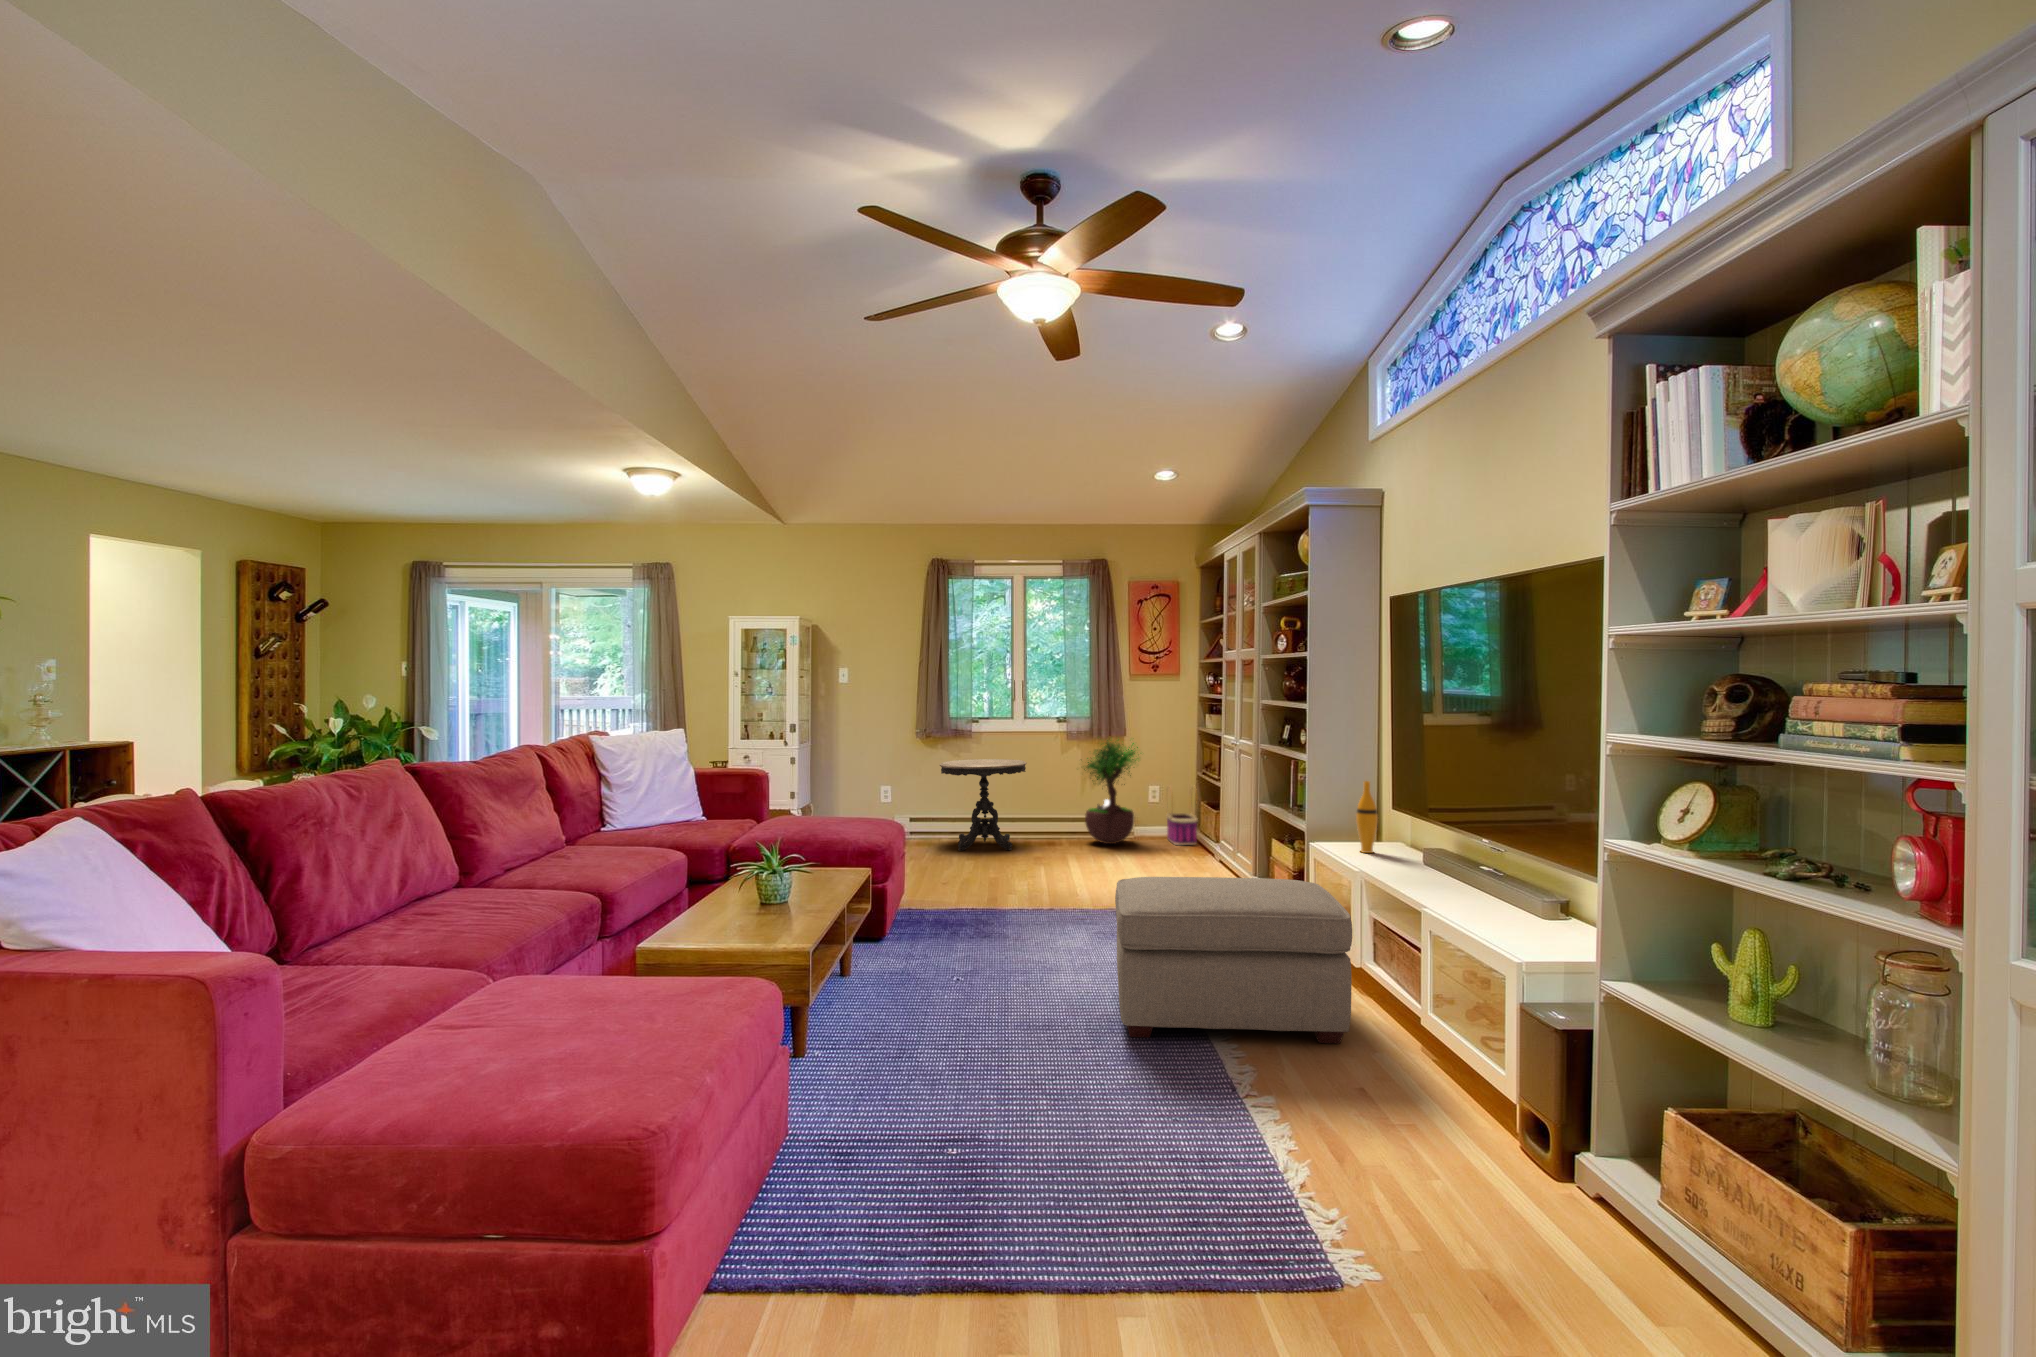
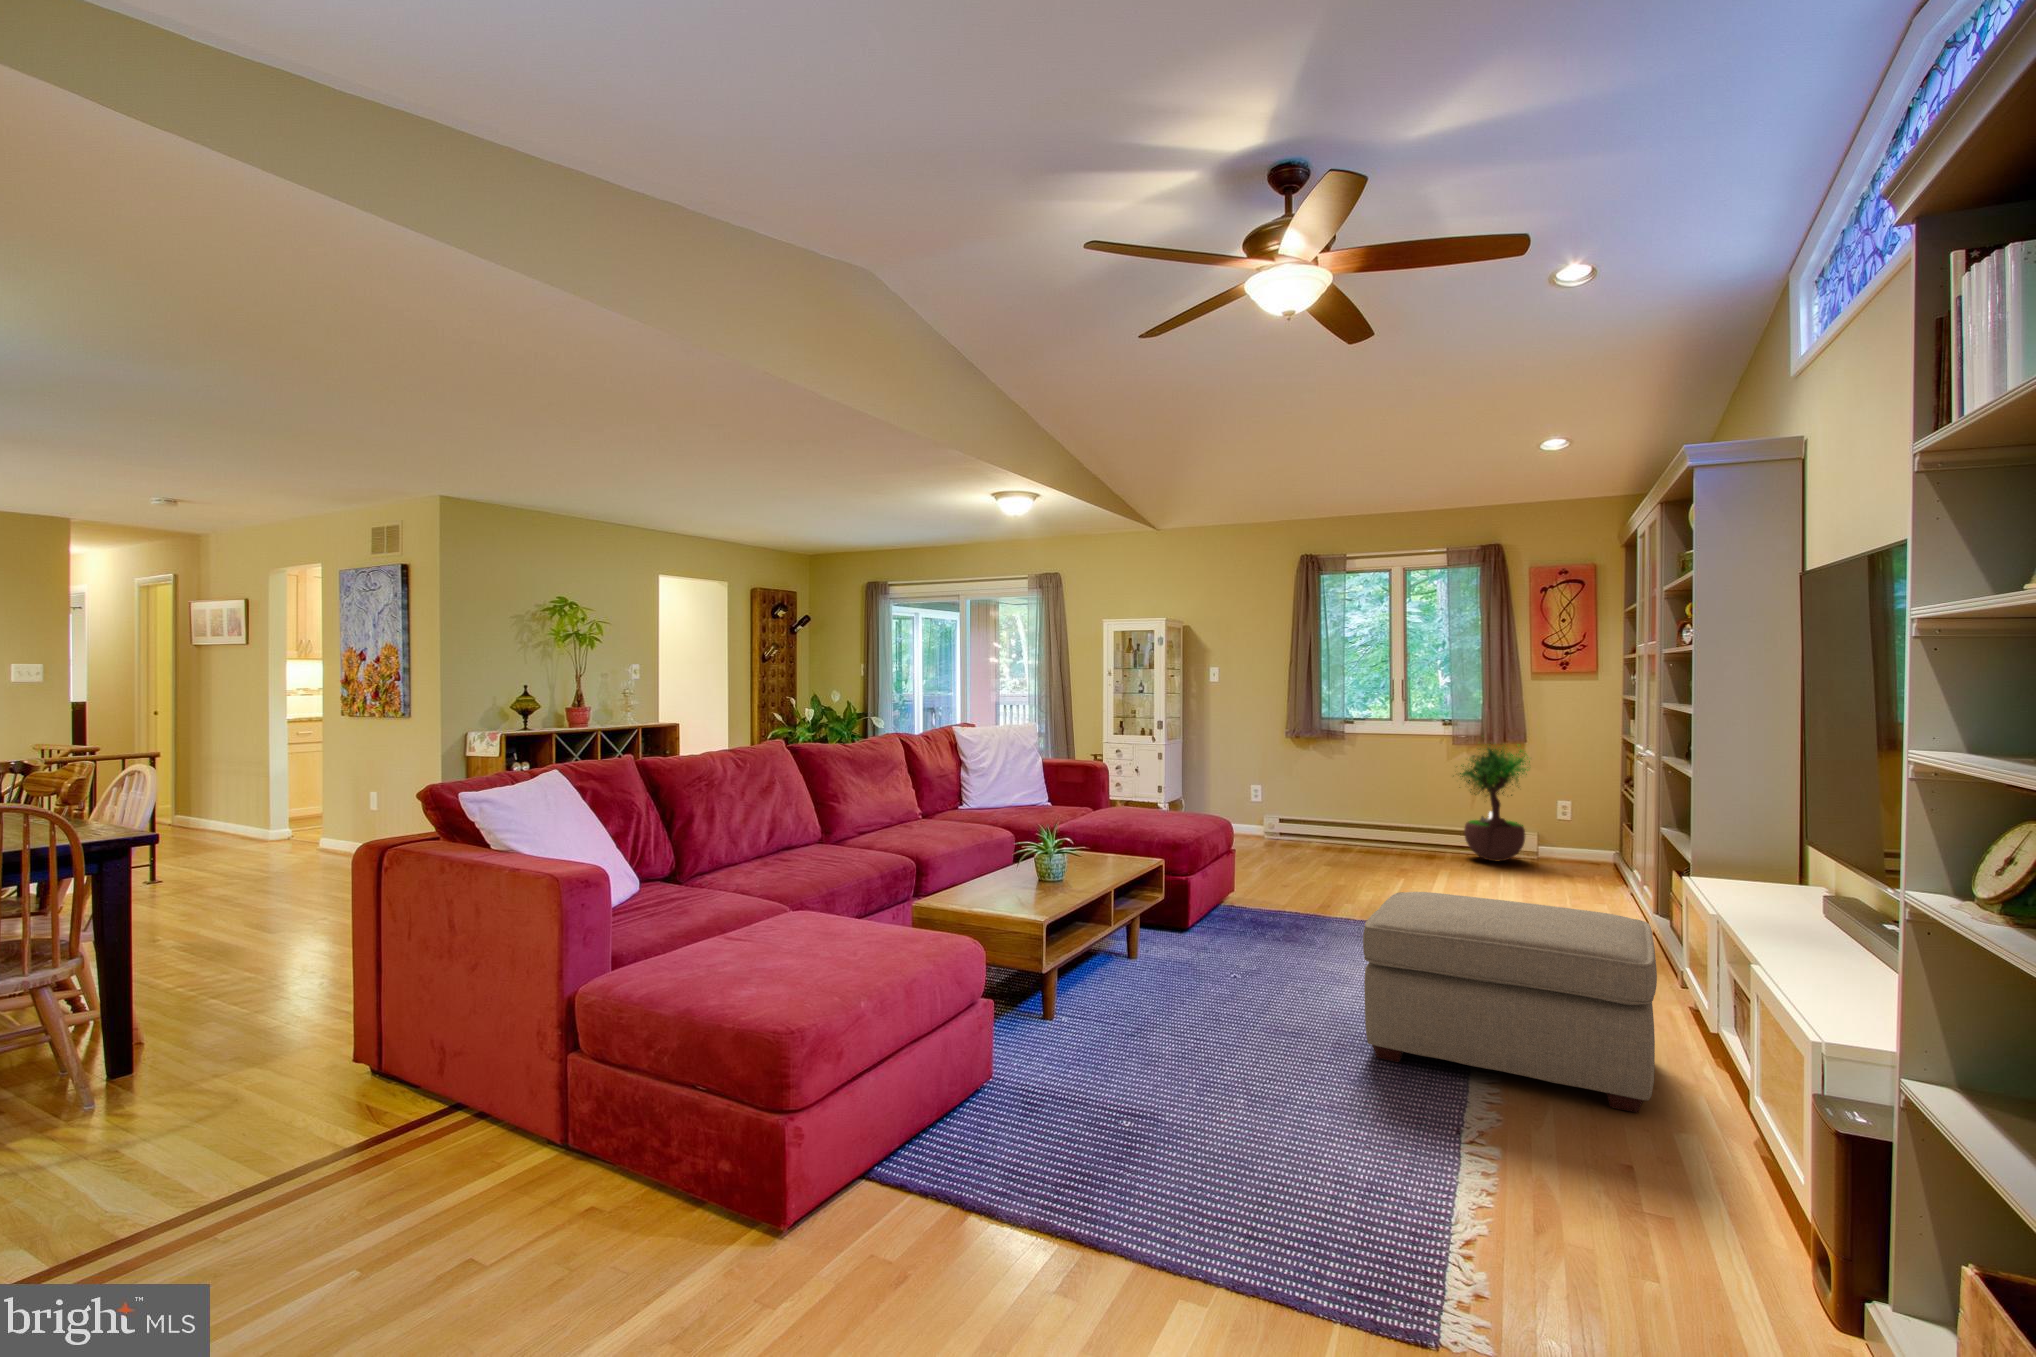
side table: present [940,759,1027,851] -> none [1298,761,1394,857]
vase: present [1356,781,1378,853] -> none [1725,804,1757,894]
basket: present [1166,806,1198,845] -> none [1571,800,1610,871]

